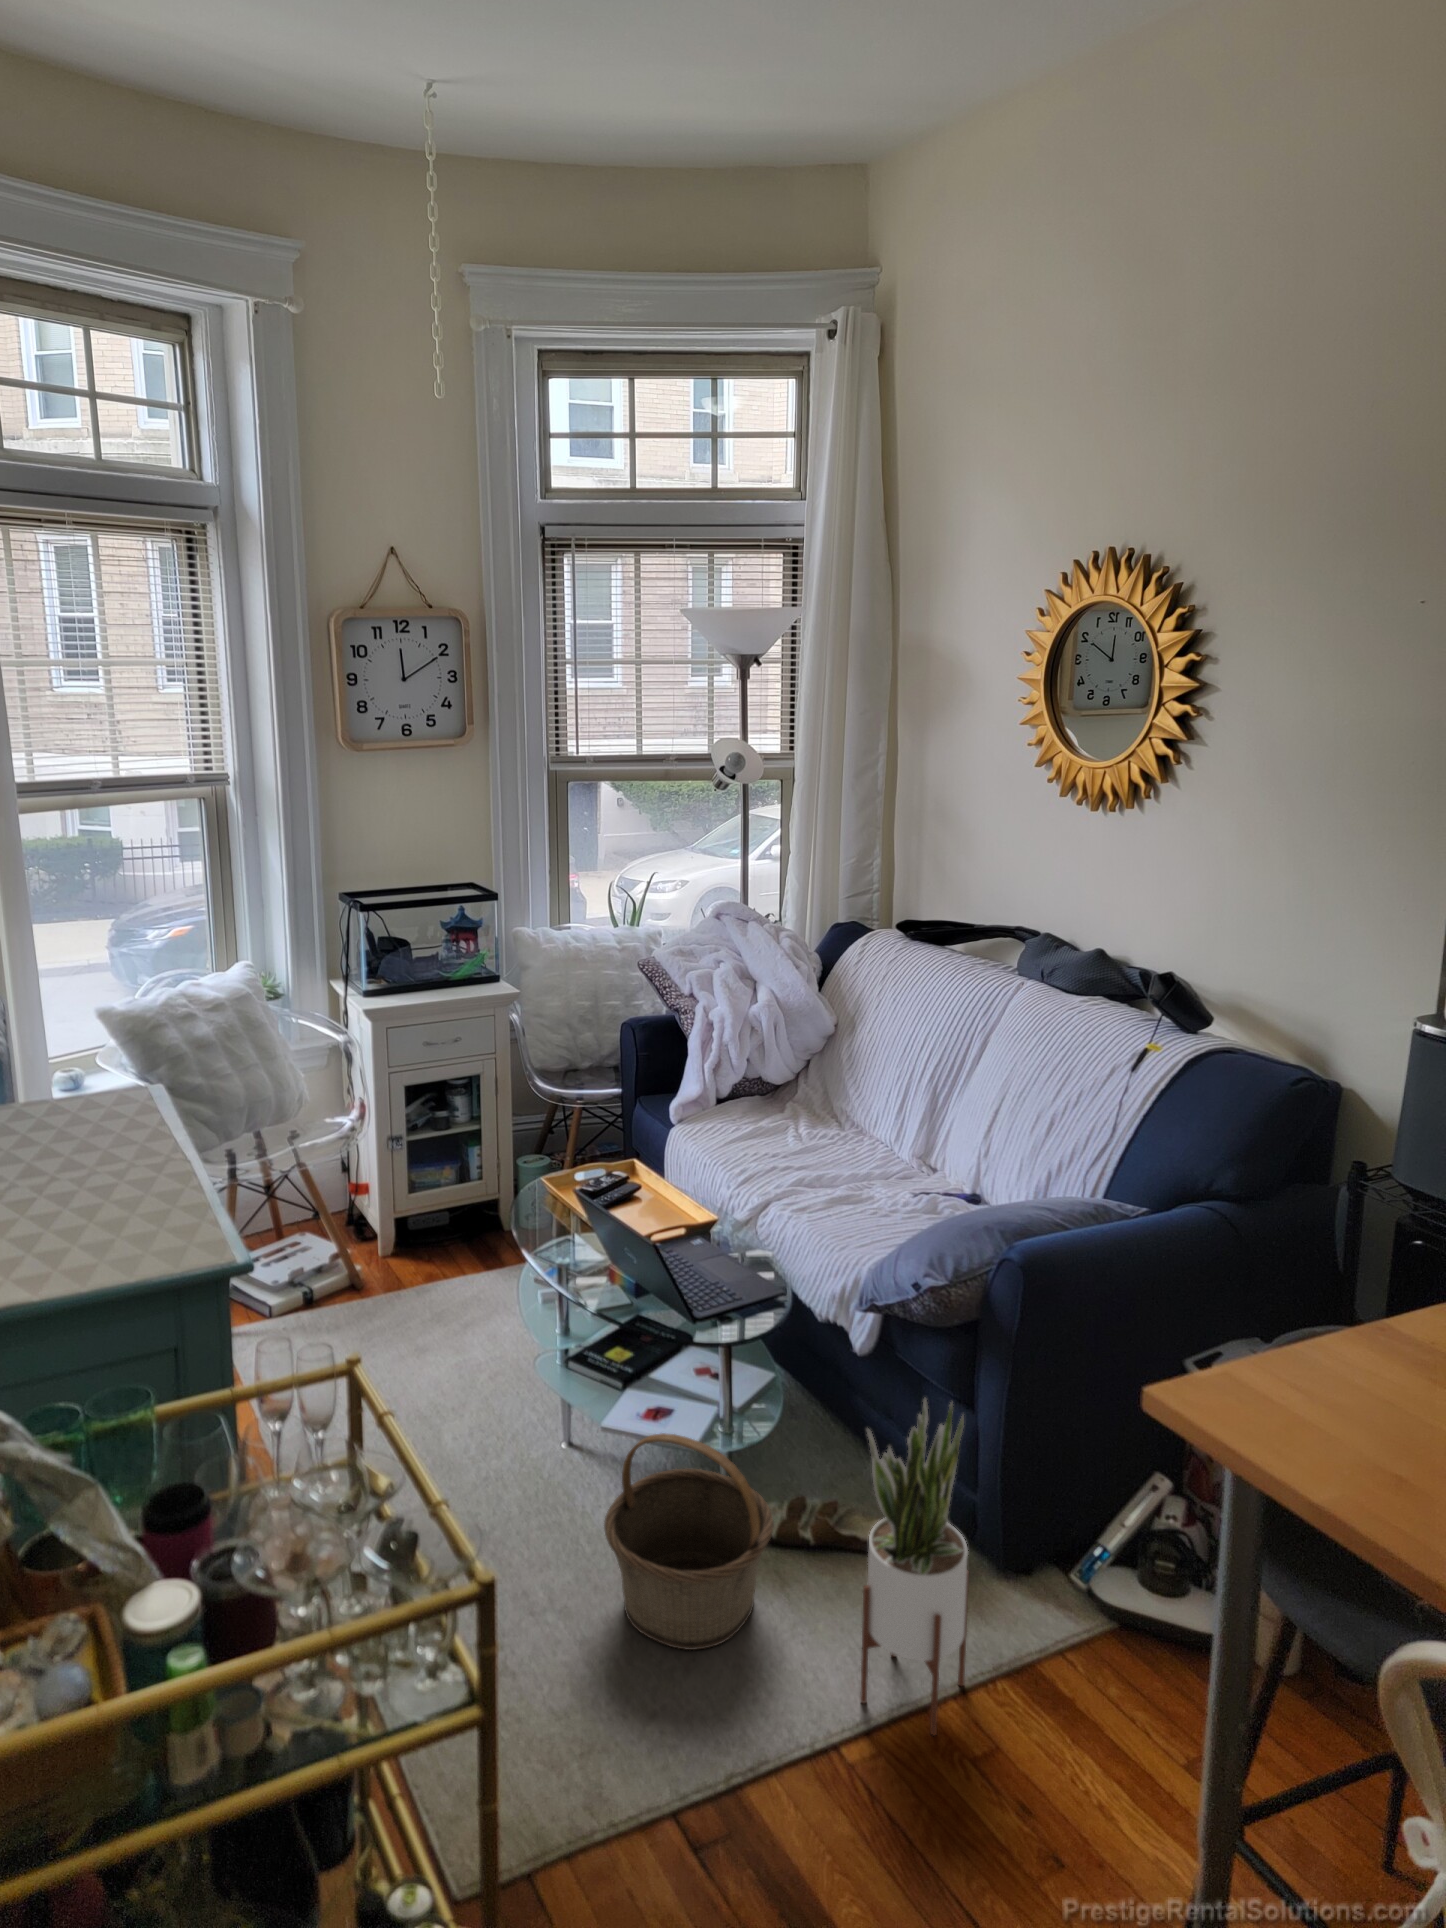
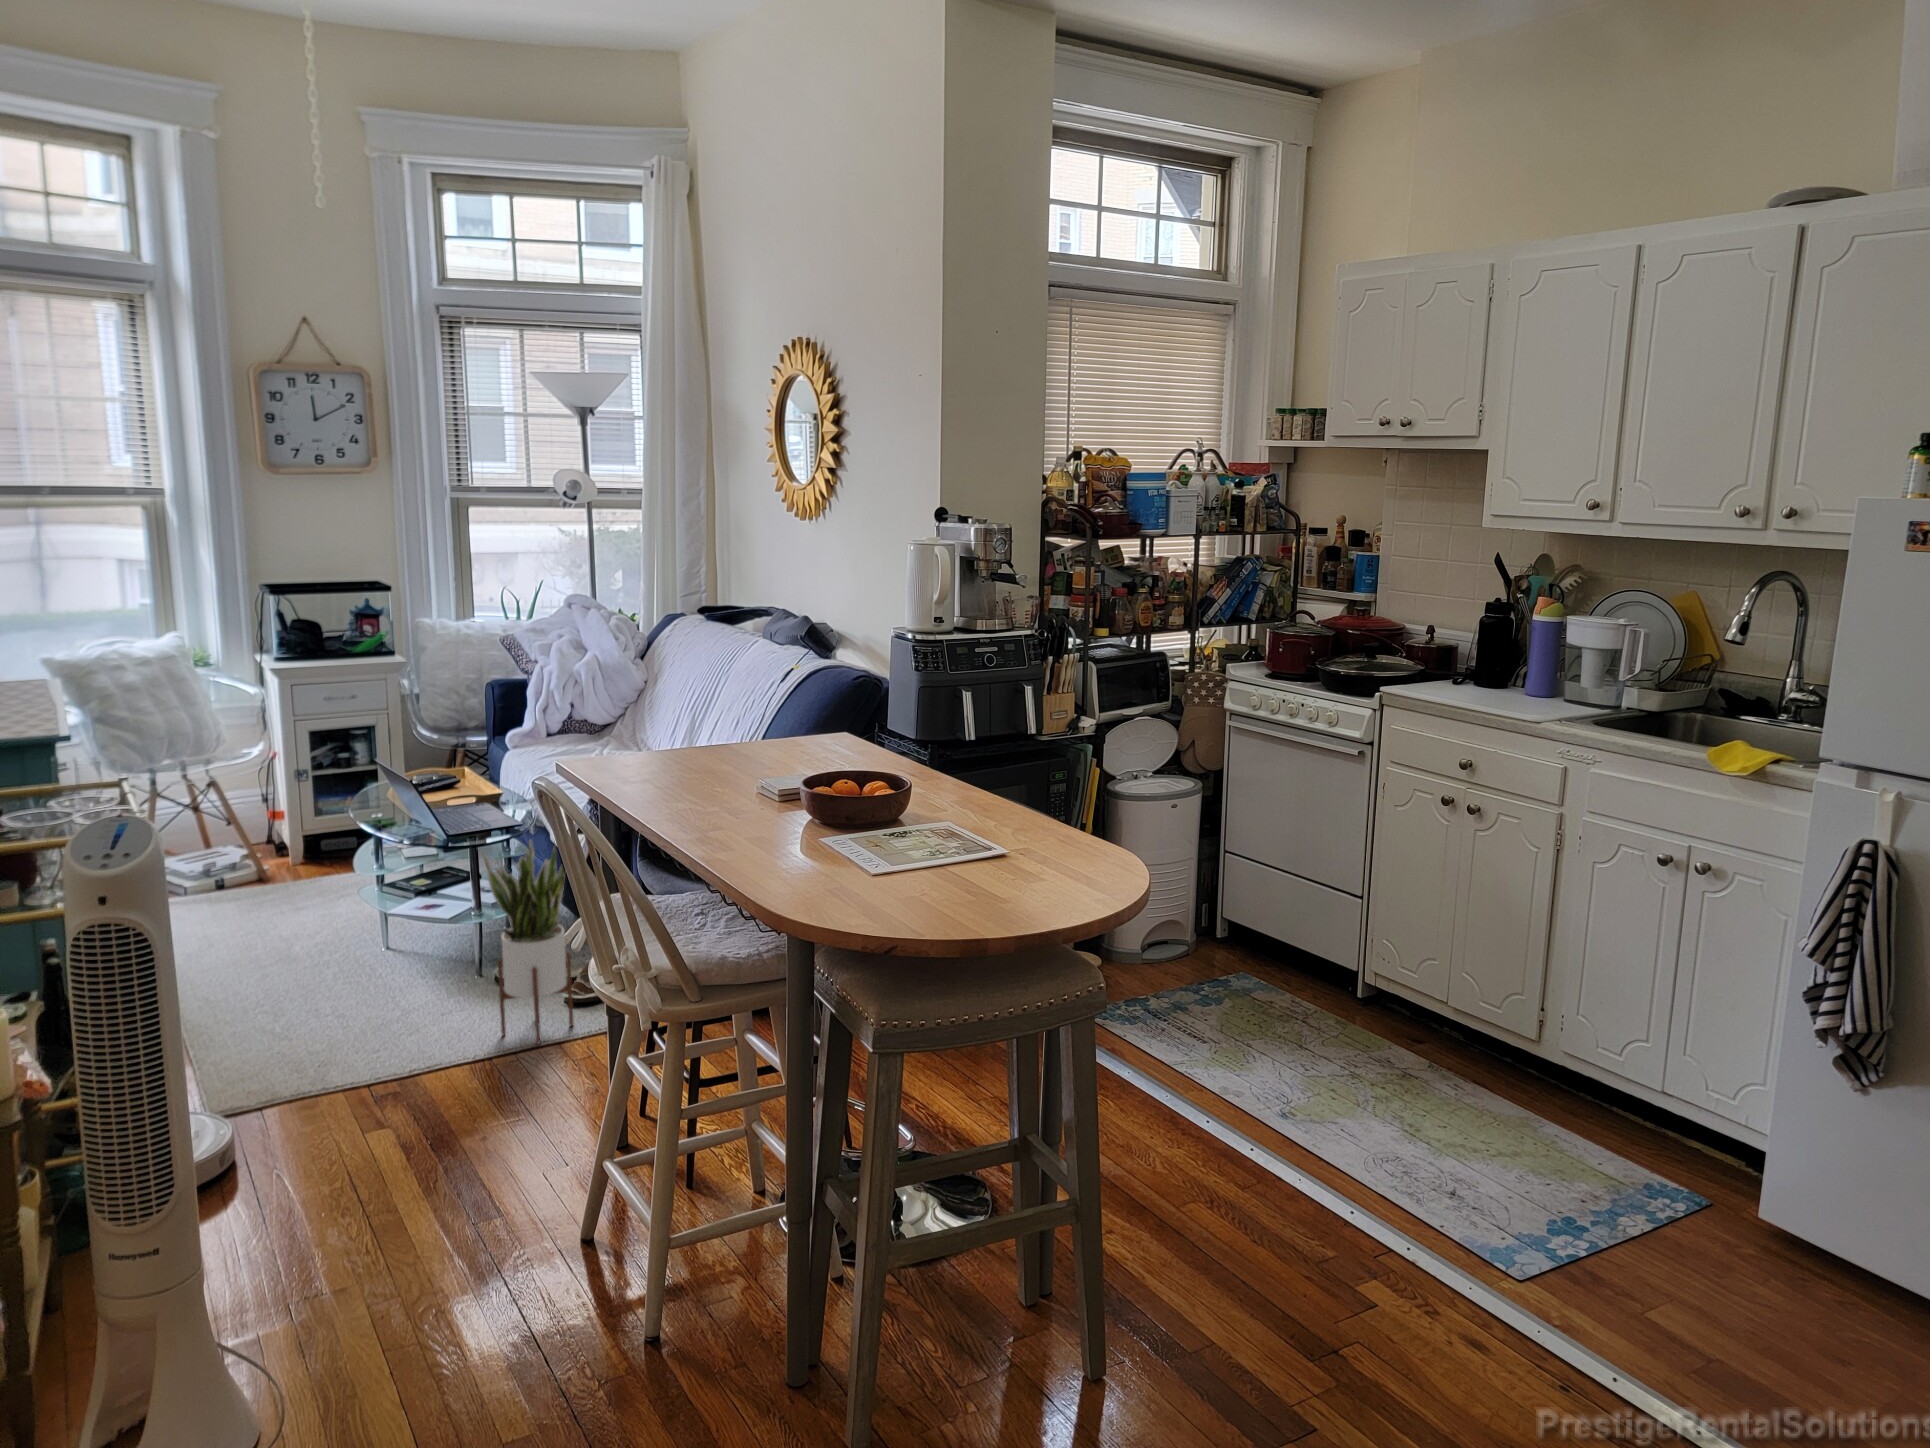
basket: present [604,1433,774,1650] -> none [354,893,473,1021]

